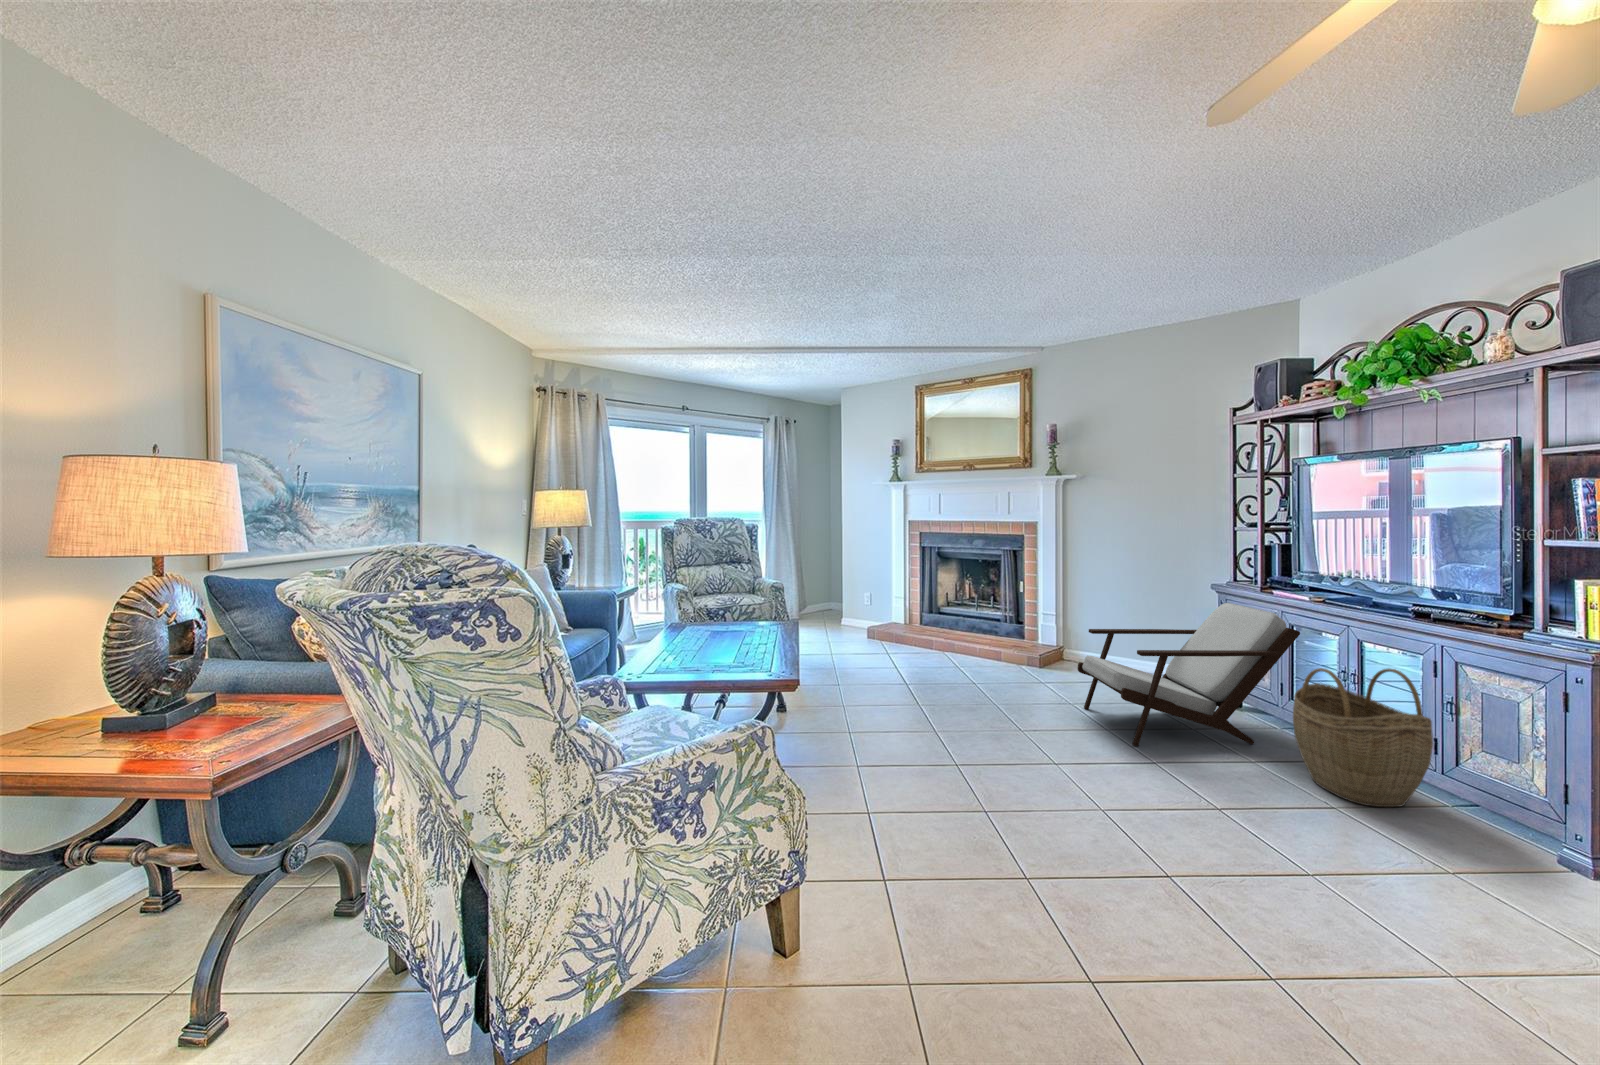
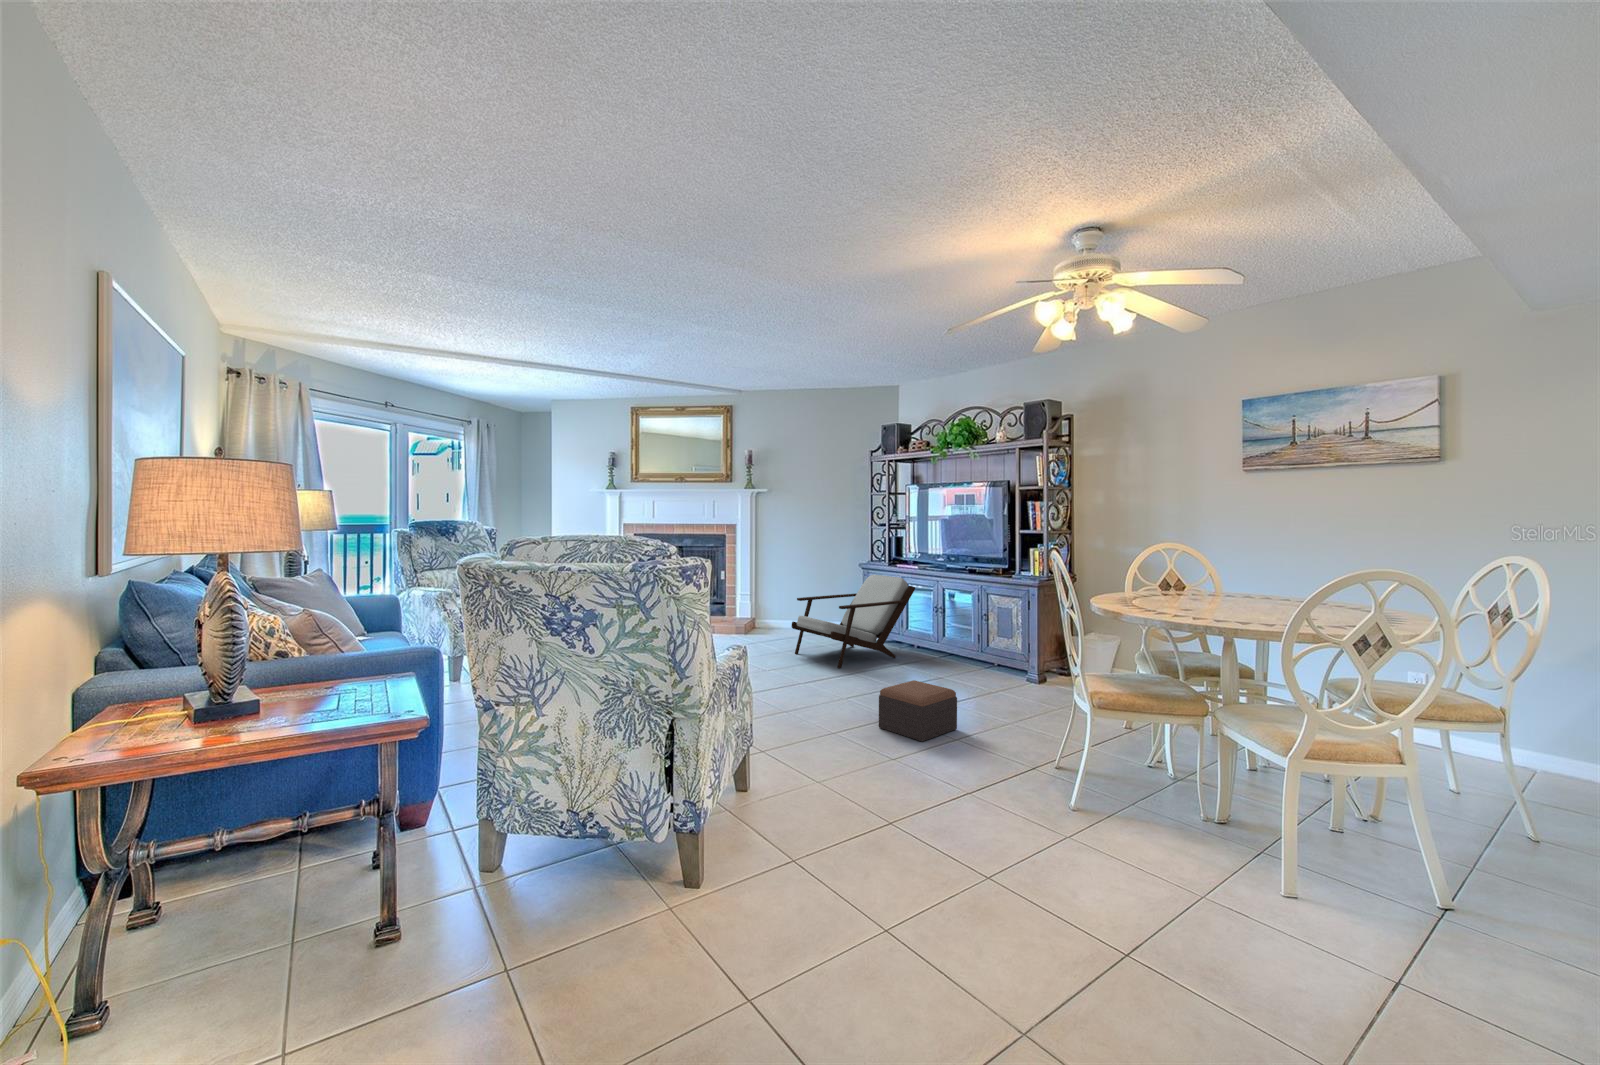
woven basket: present [1293,668,1433,807] -> none [920,601,981,675]
footstool: none [1114,815,1285,950] -> present [879,680,957,742]

